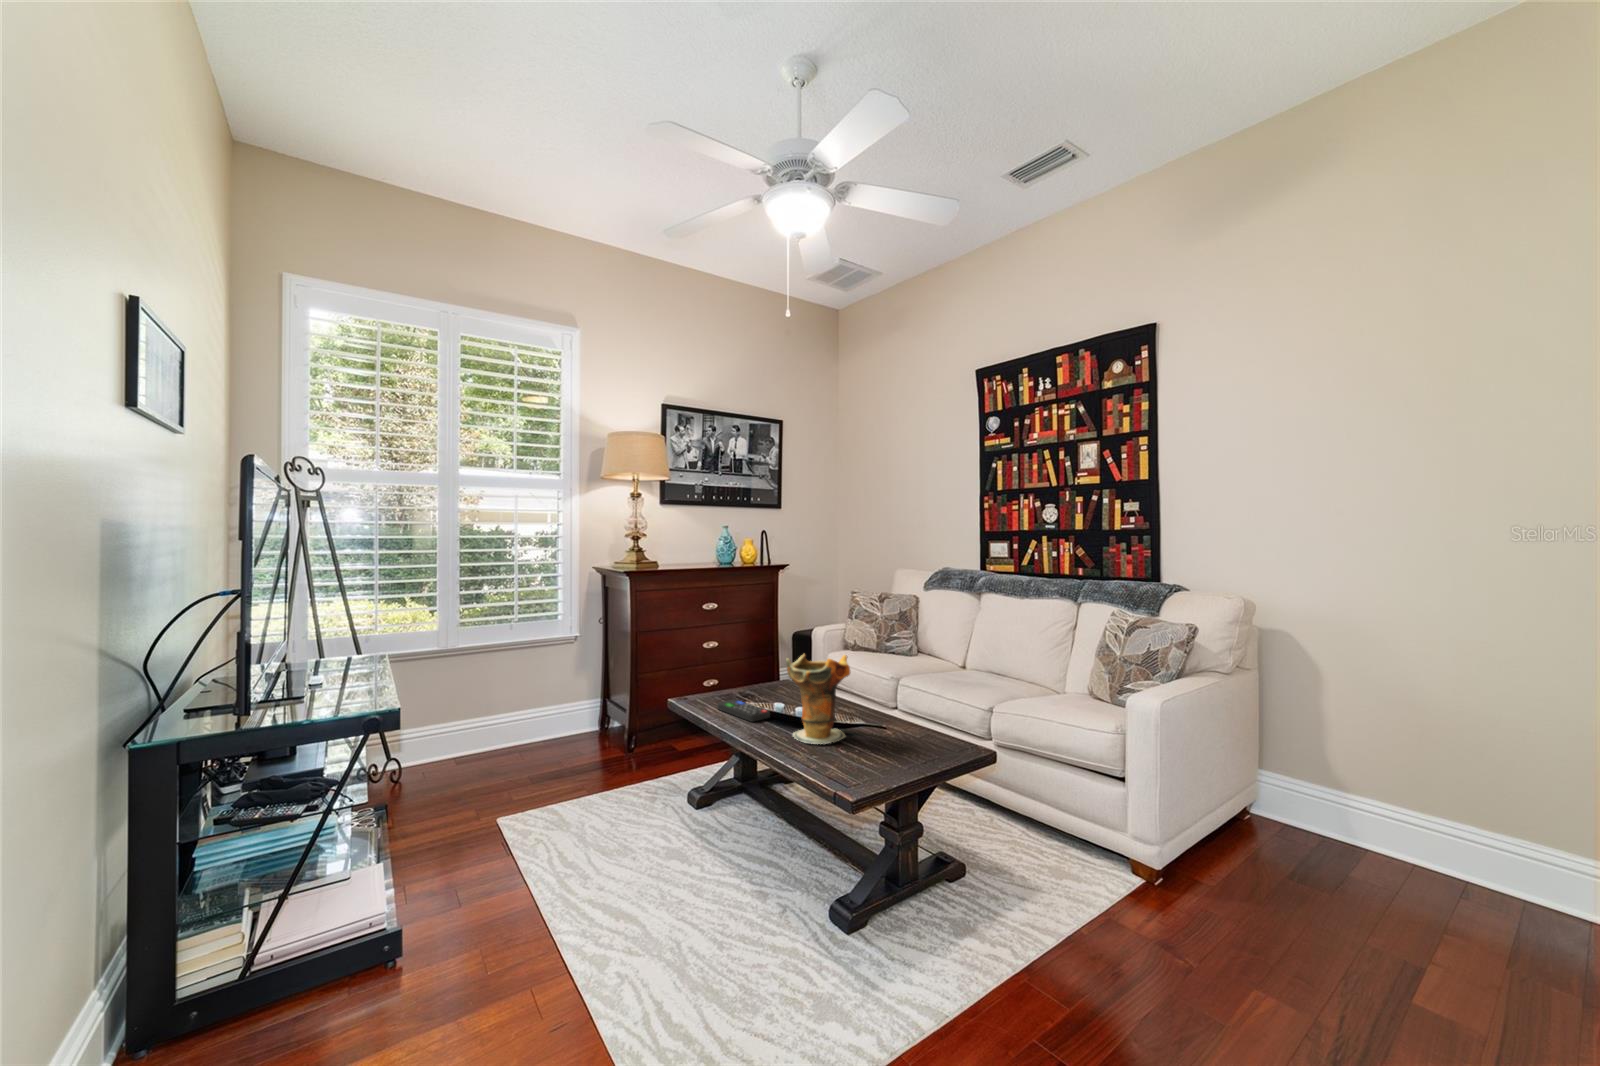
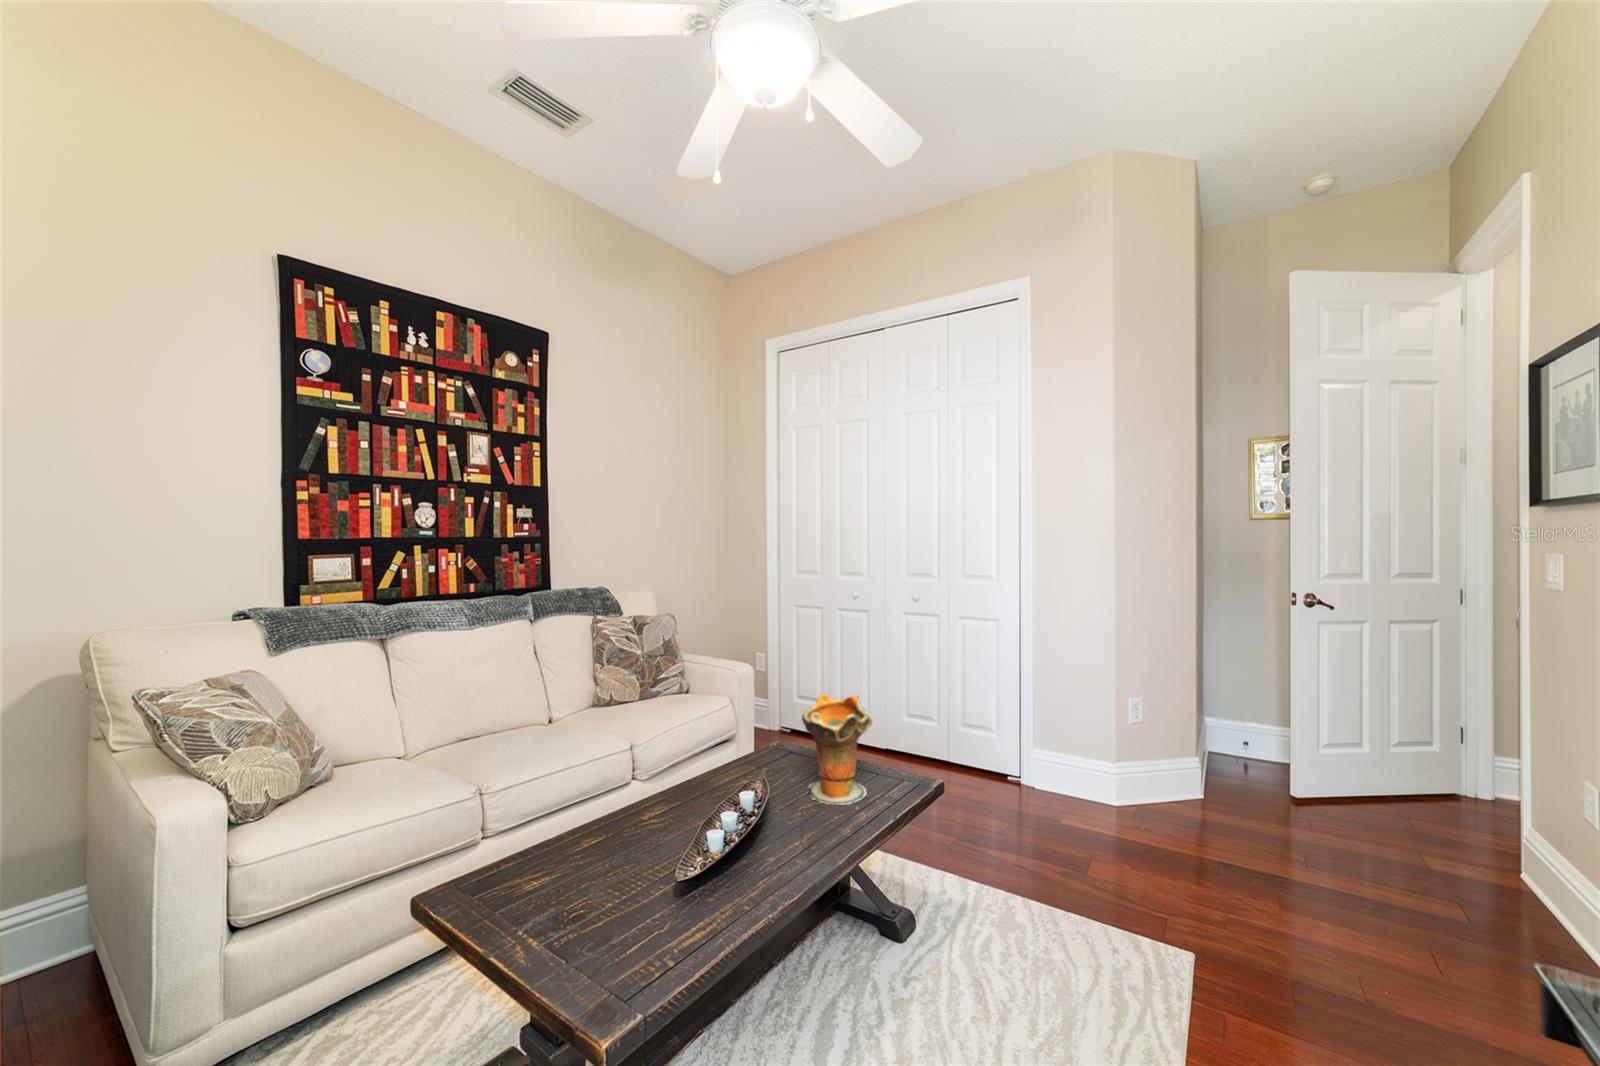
remote control: present [717,700,770,722] -> none [753,819,823,872]

